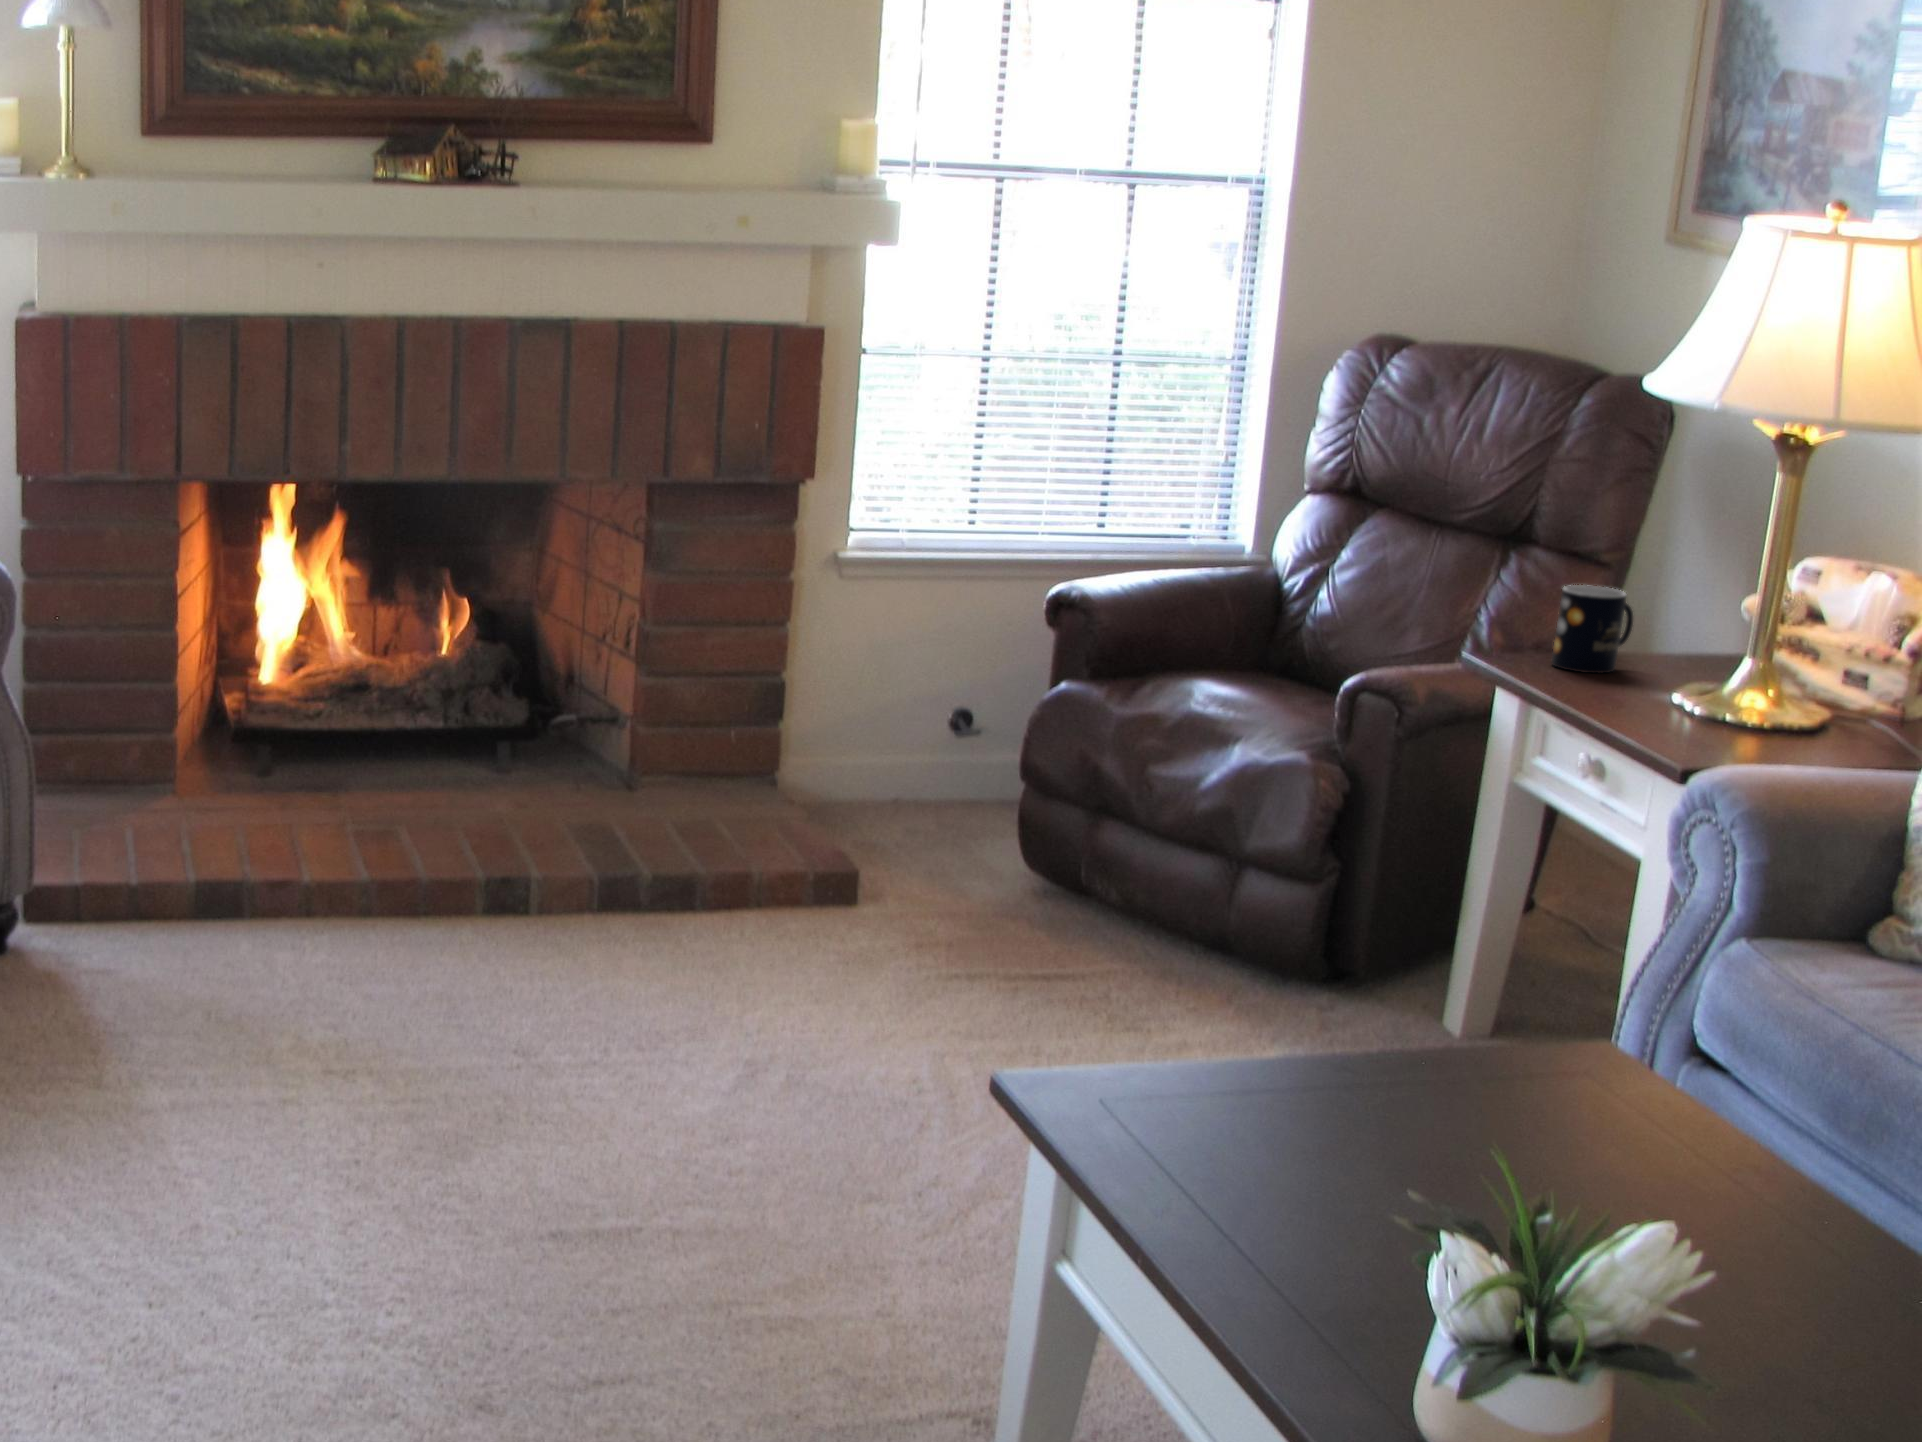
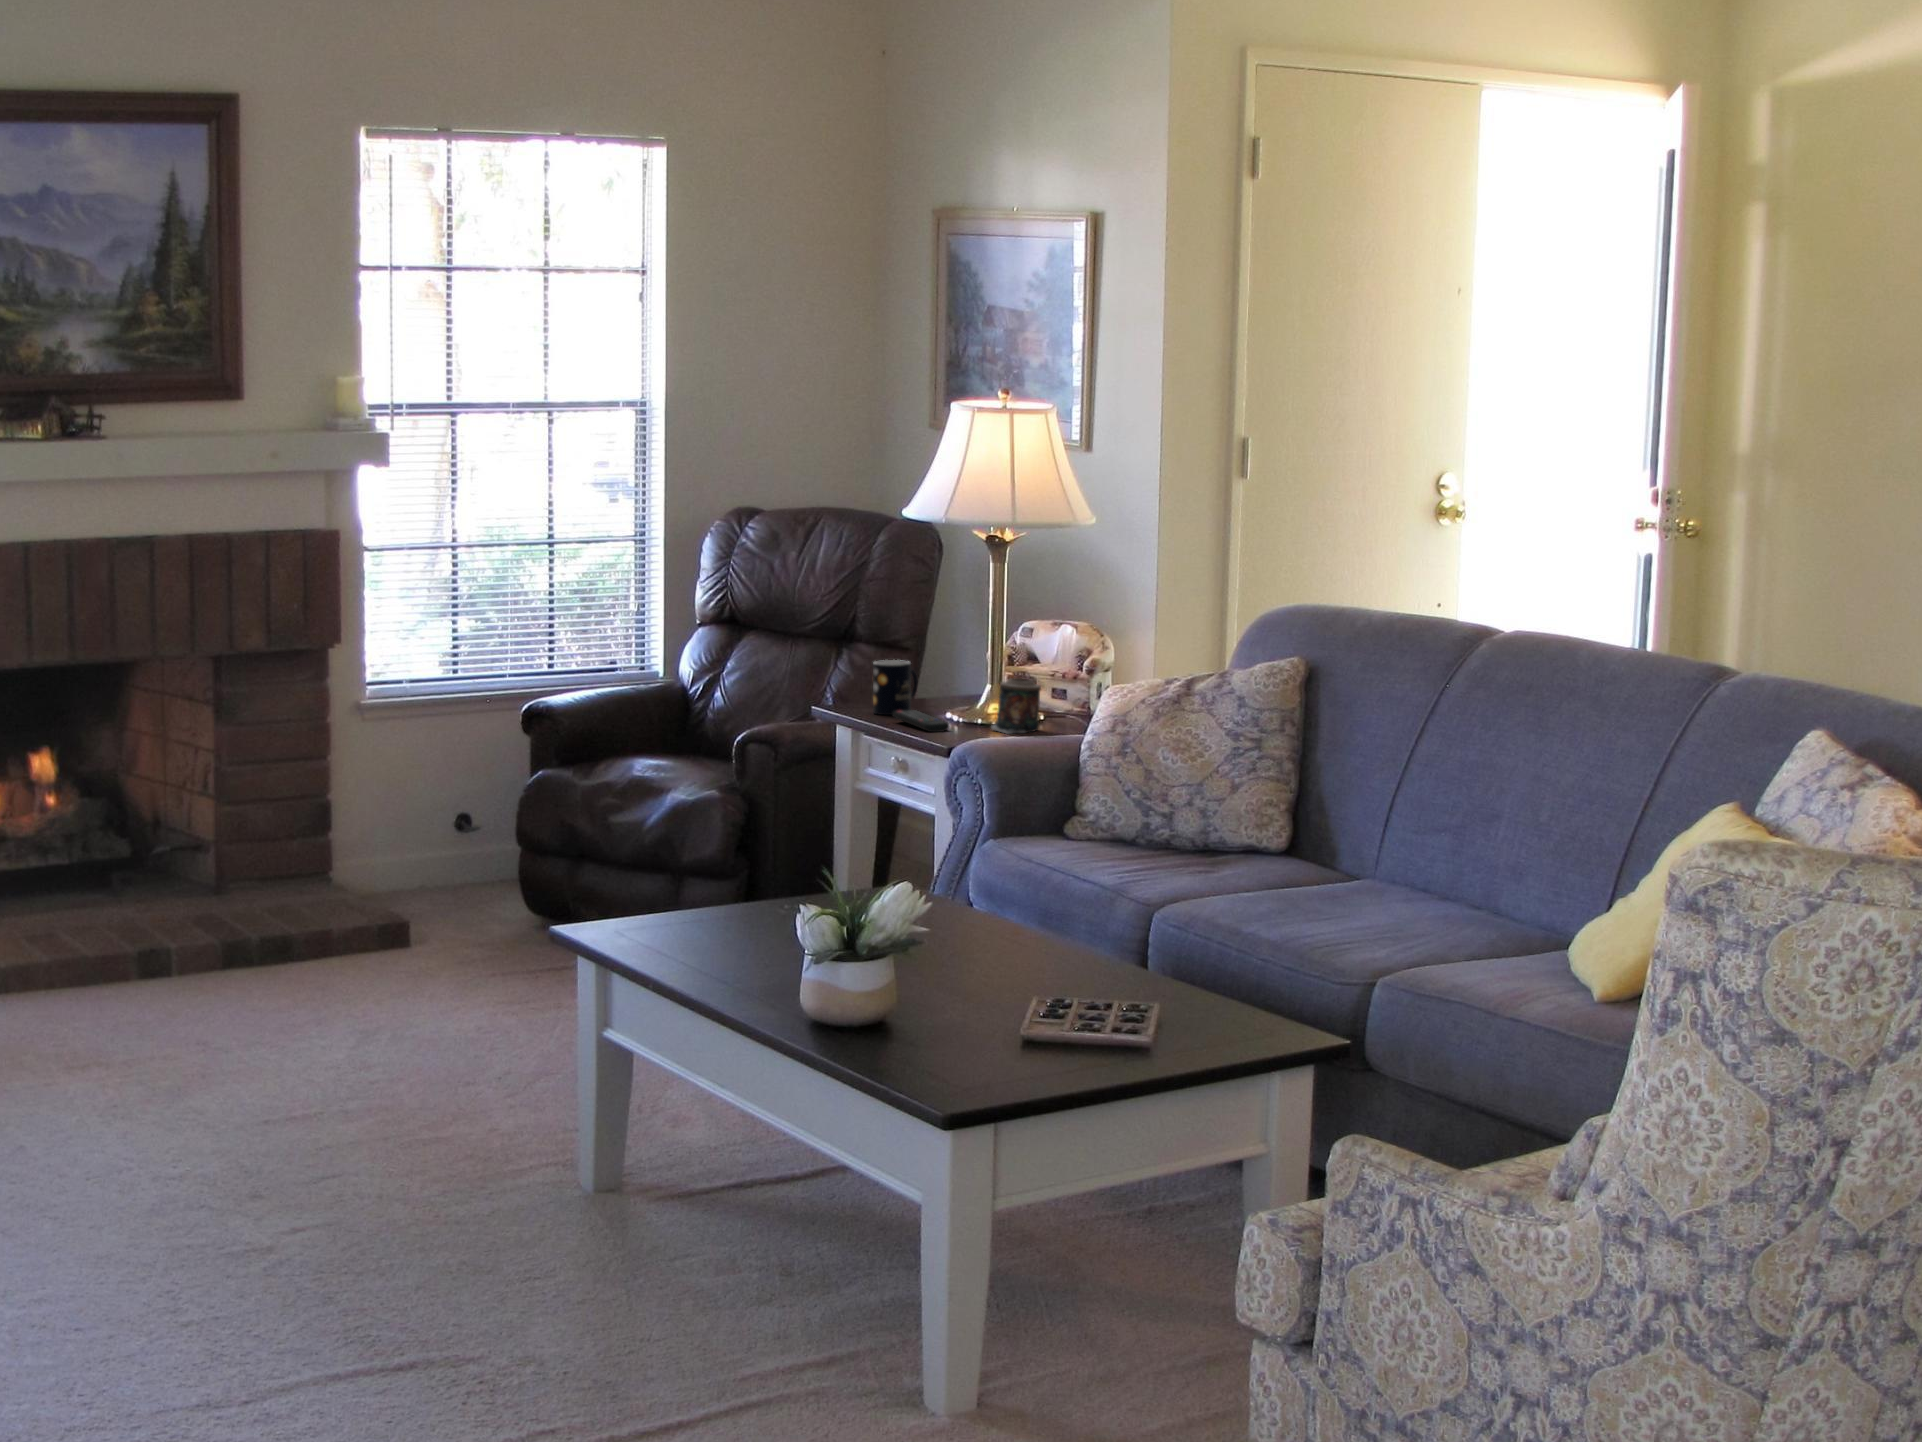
candle: none [1764,652,1872,748] -> present [991,678,1041,734]
remote control: none [1586,673,1688,726] -> present [892,710,949,732]

